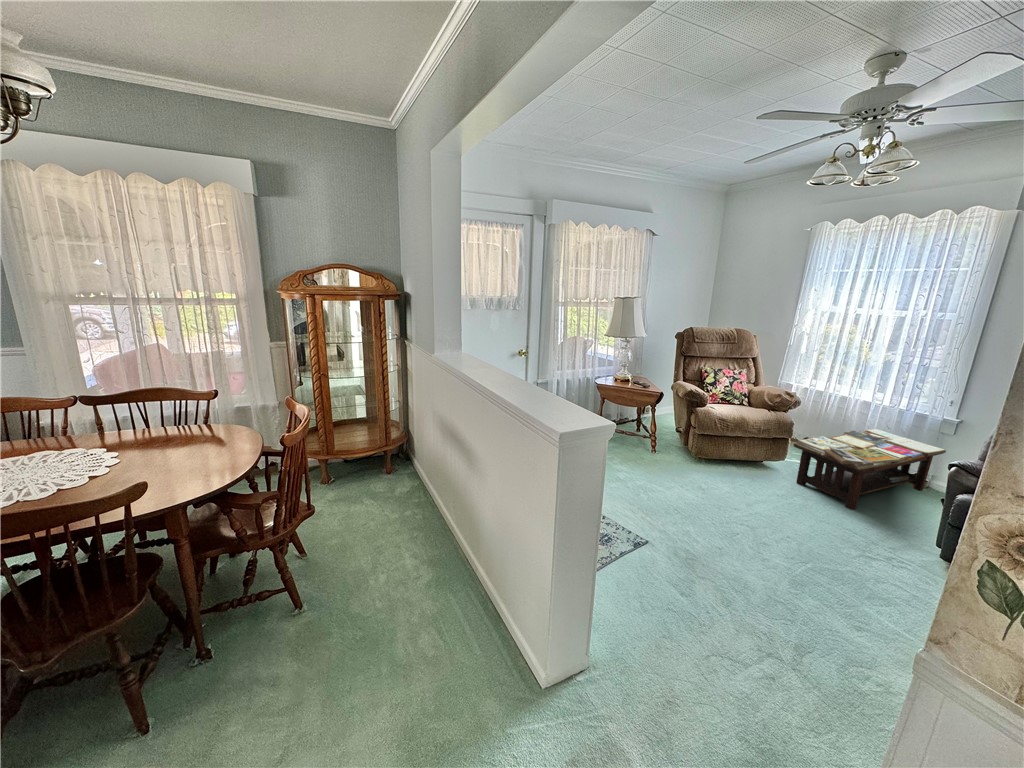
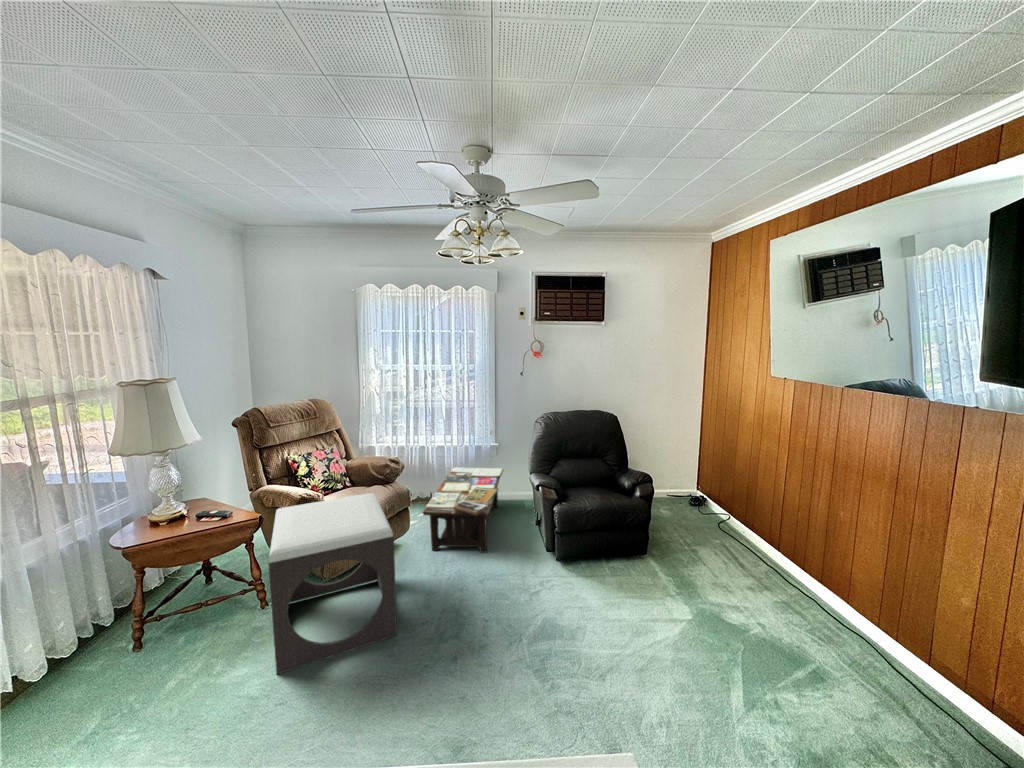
footstool: none [641,393,746,504] -> present [269,493,397,674]

